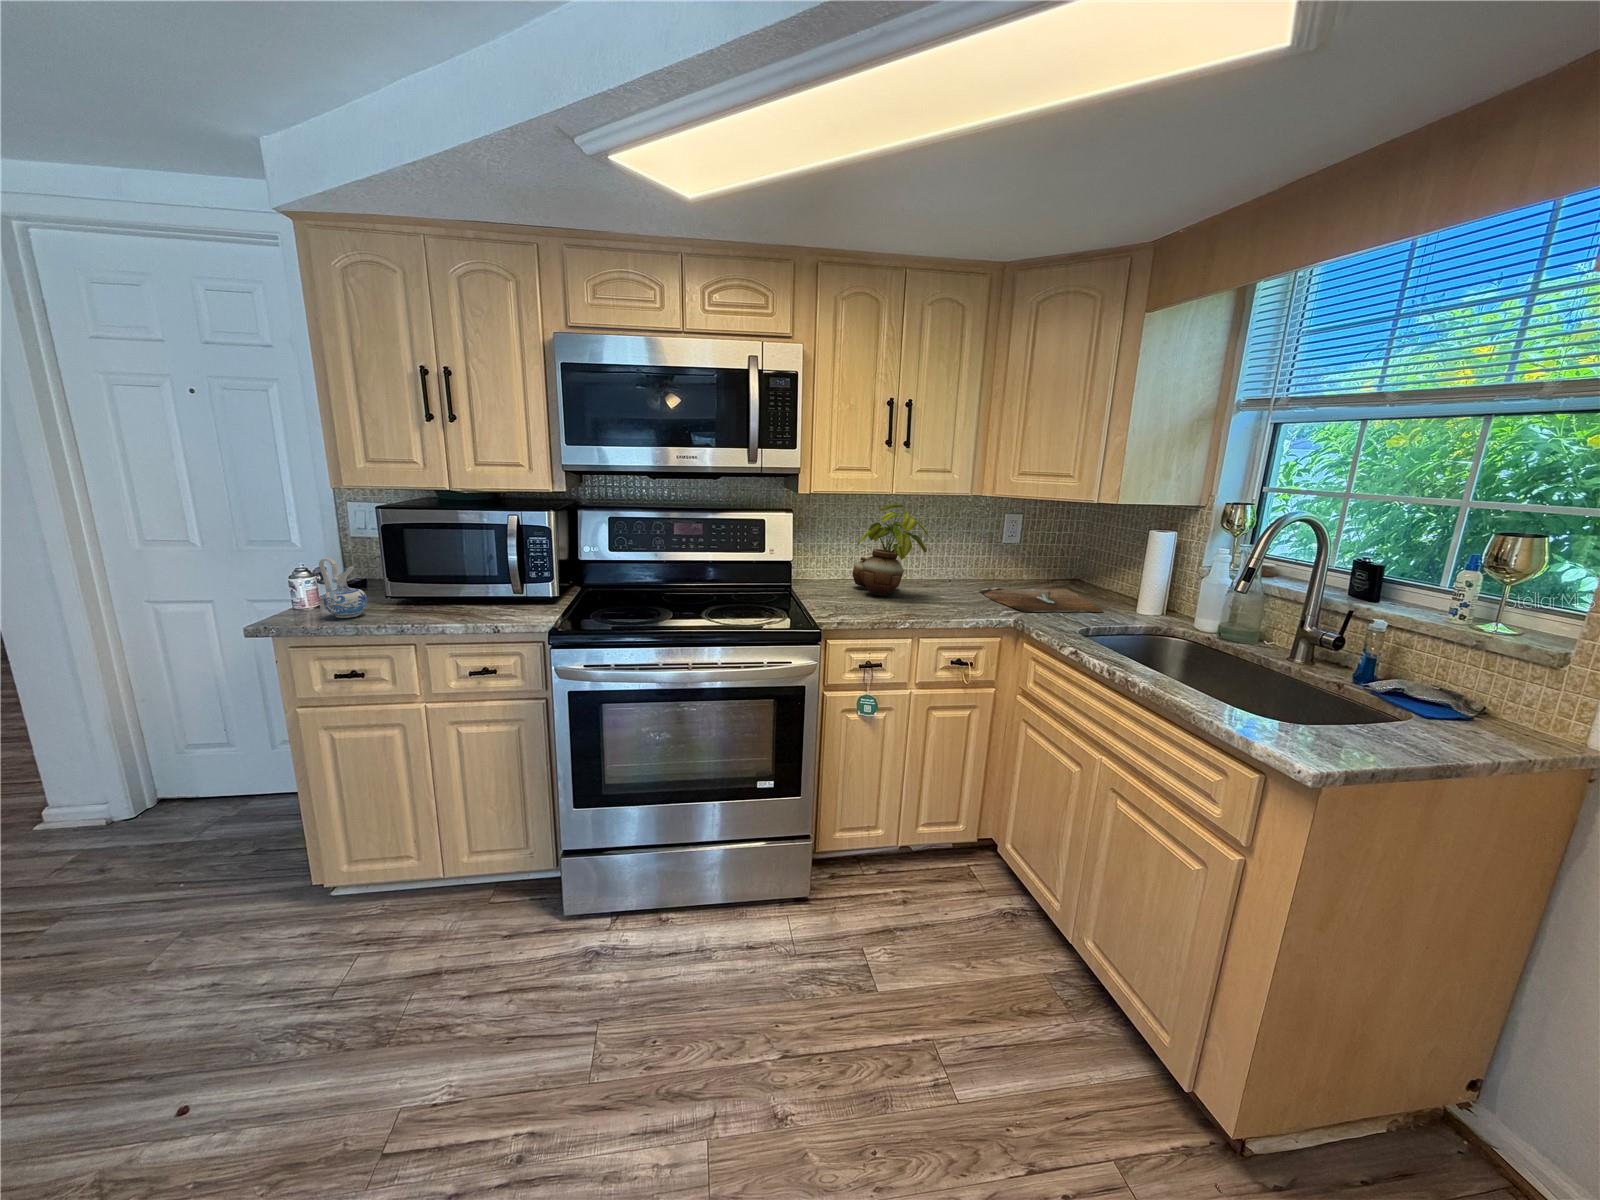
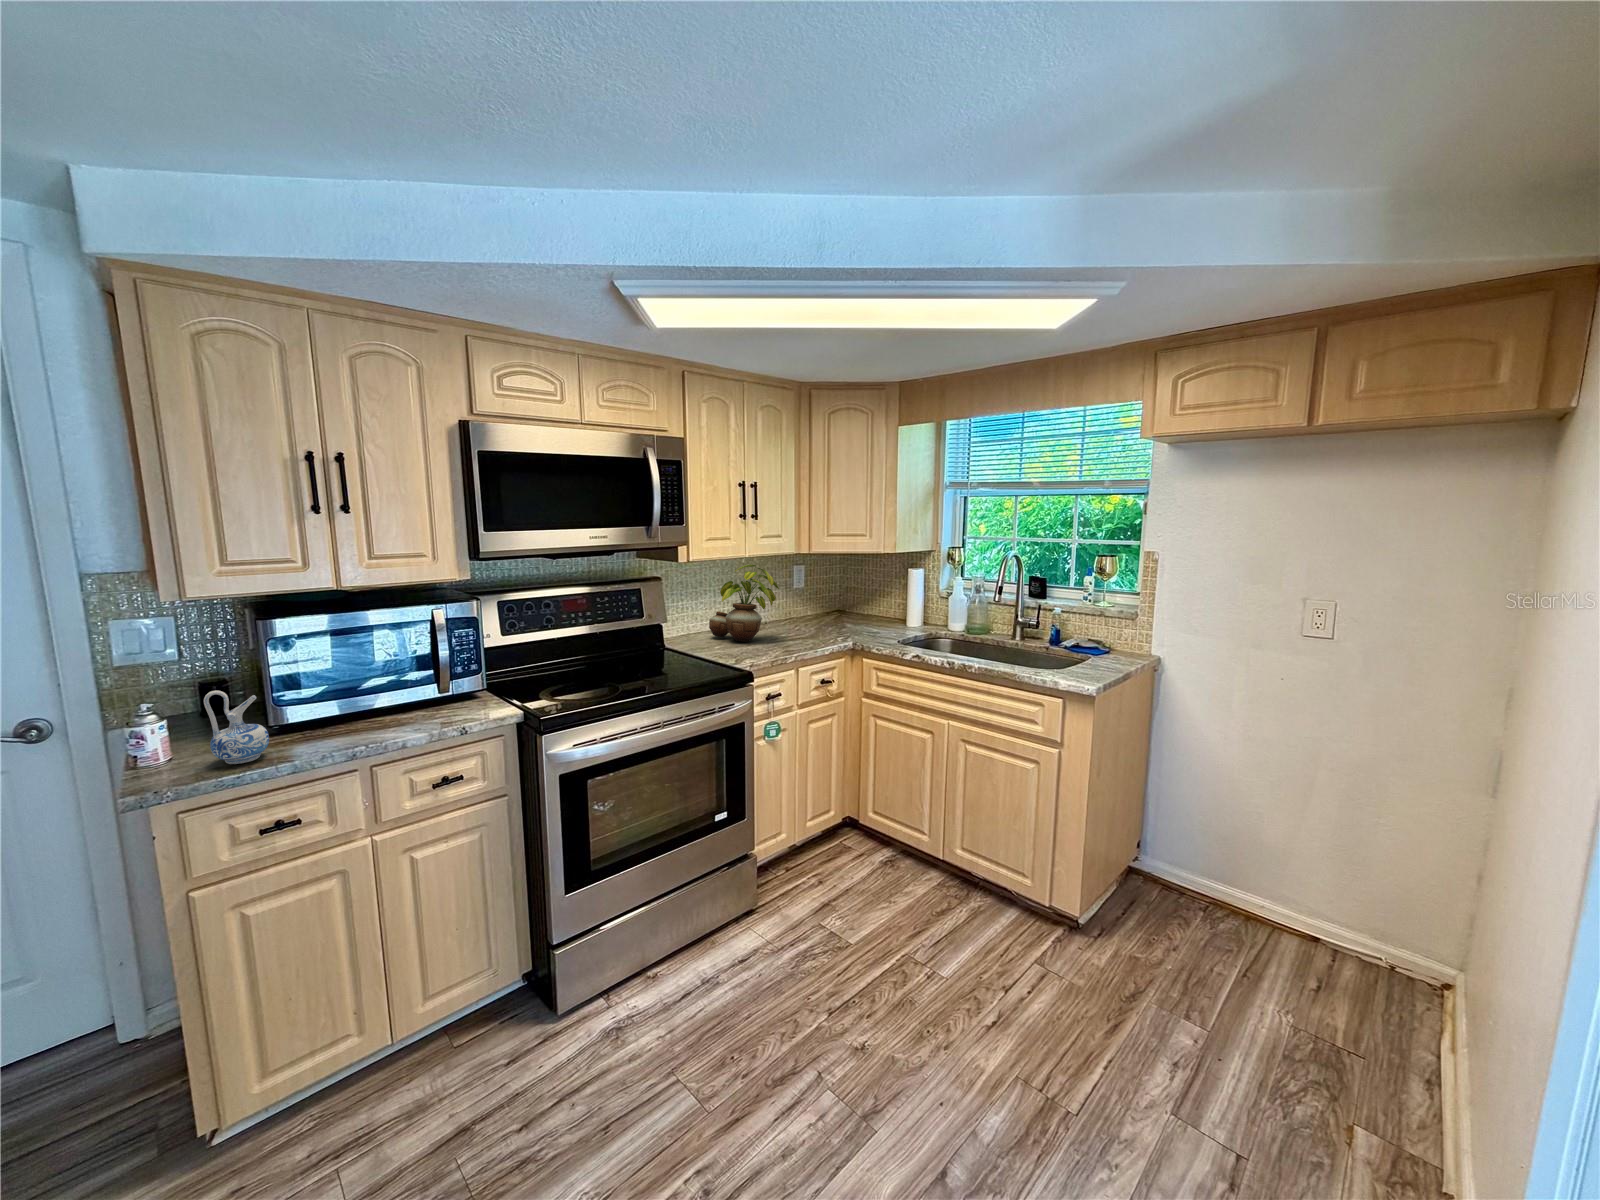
cutting board: present [980,587,1103,612] -> none [803,617,896,637]

